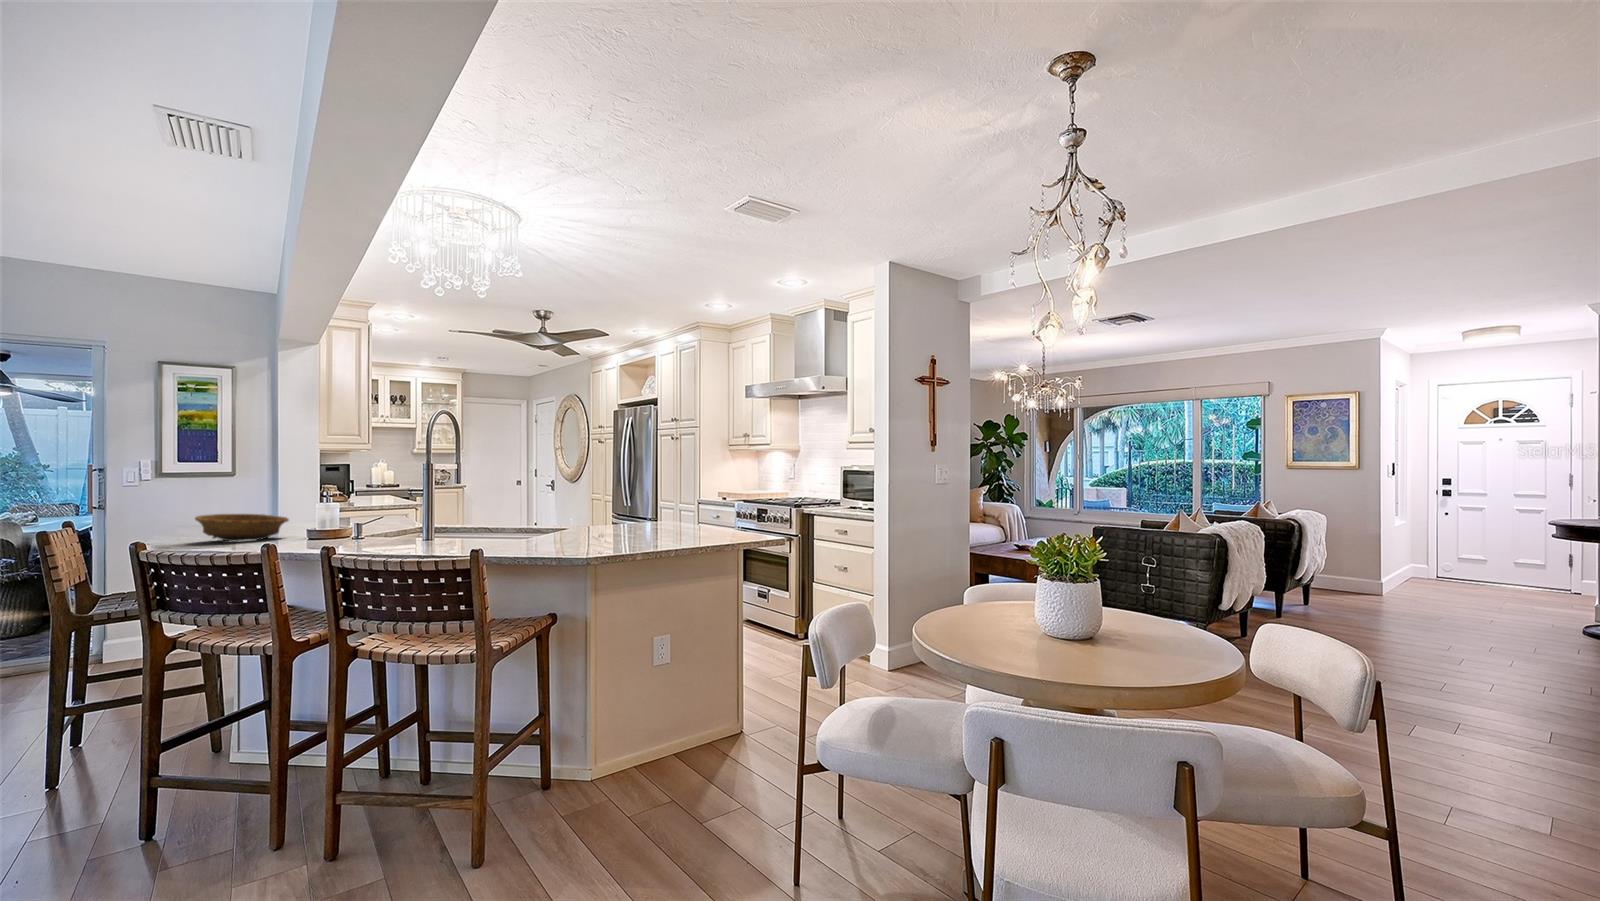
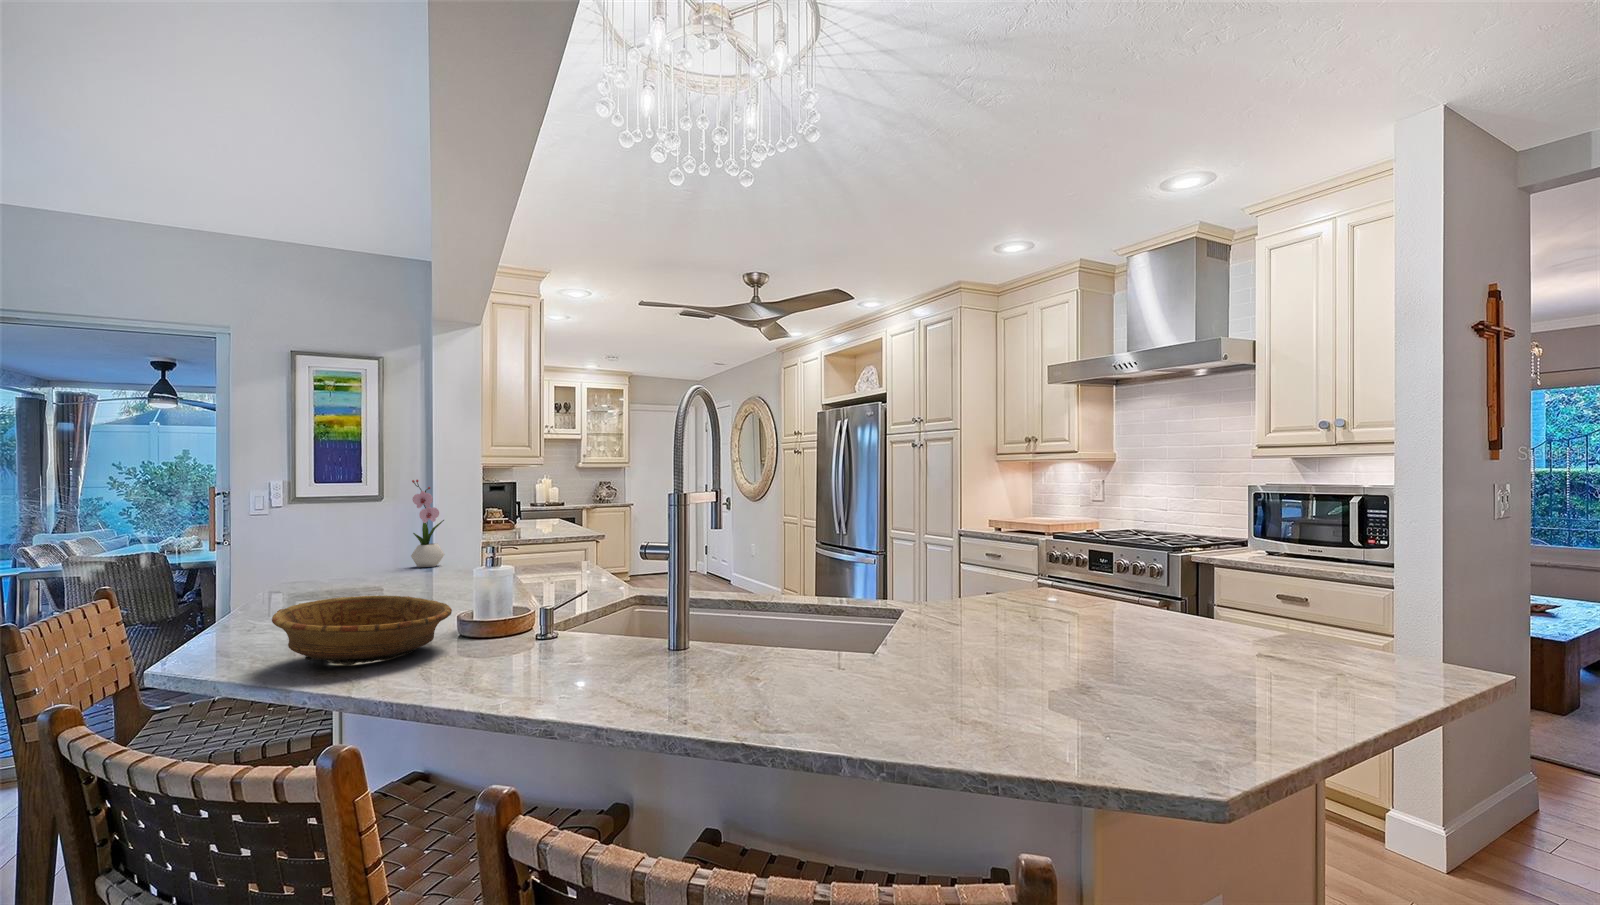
flower arrangement: none [258,458,285,520] -> present [411,480,444,567]

